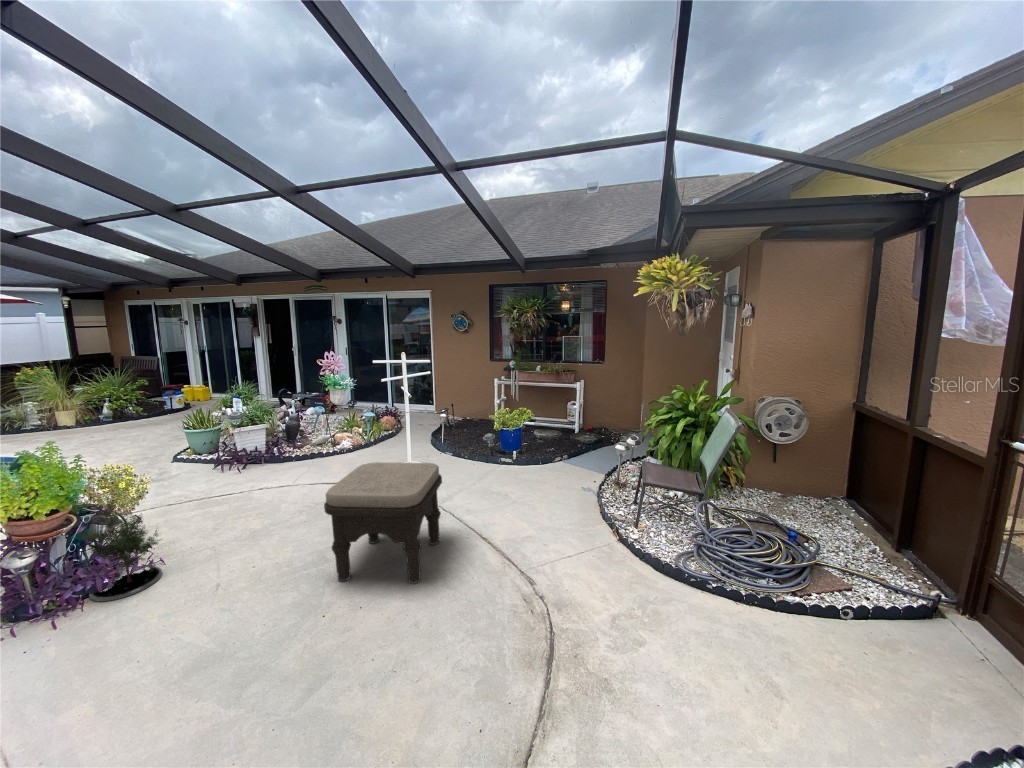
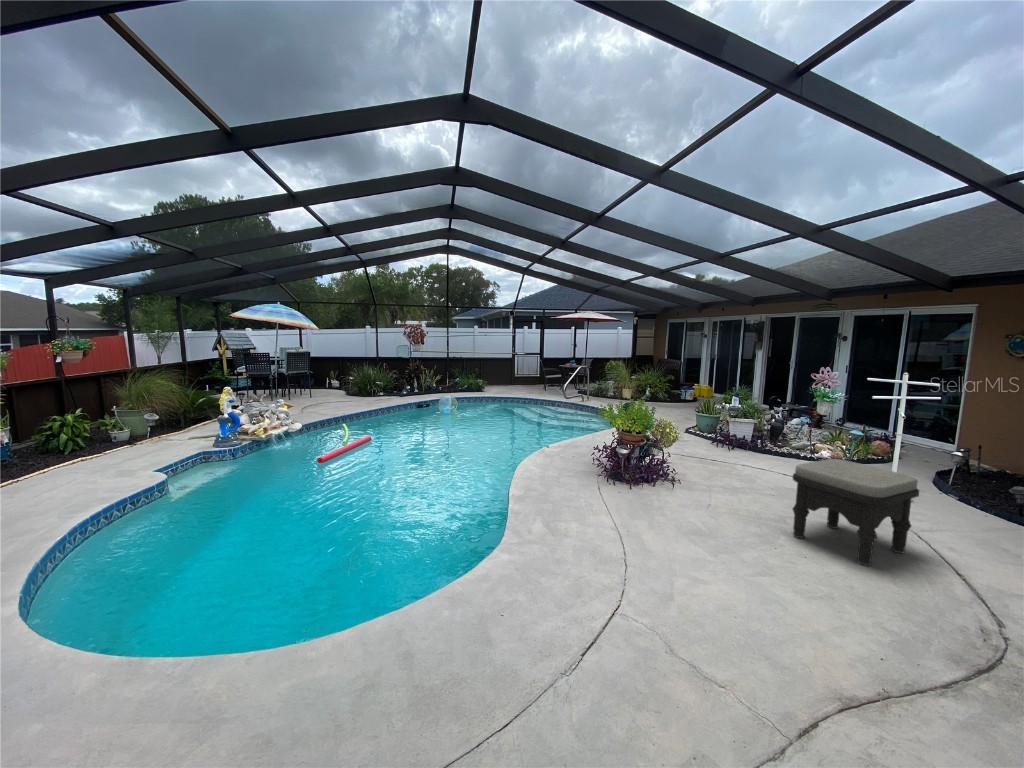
potted tree: present [79,499,162,602] -> none [646,430,685,490]

